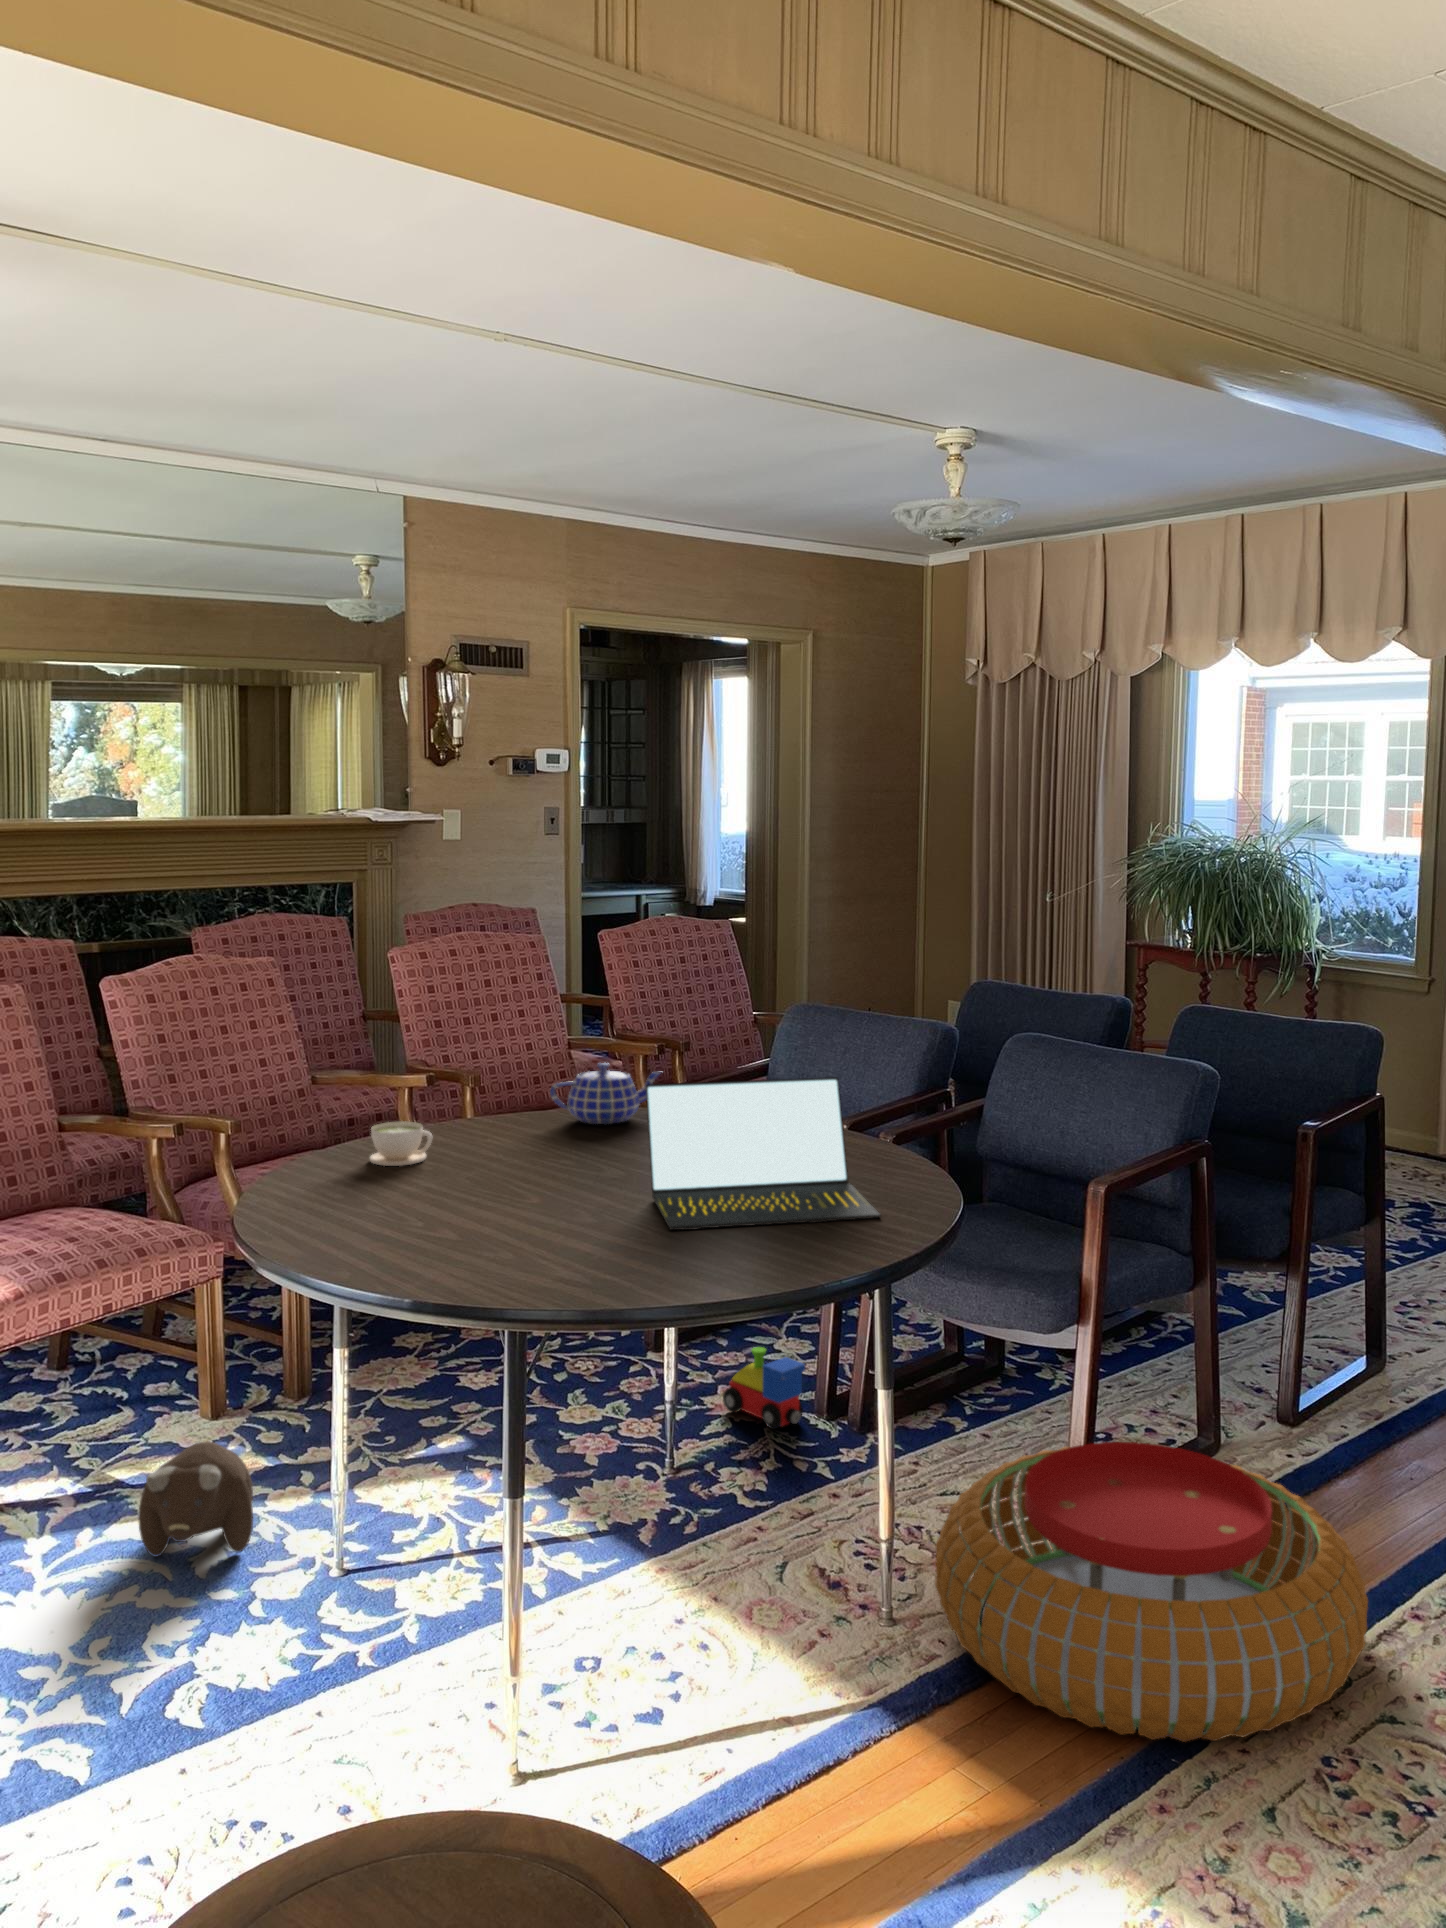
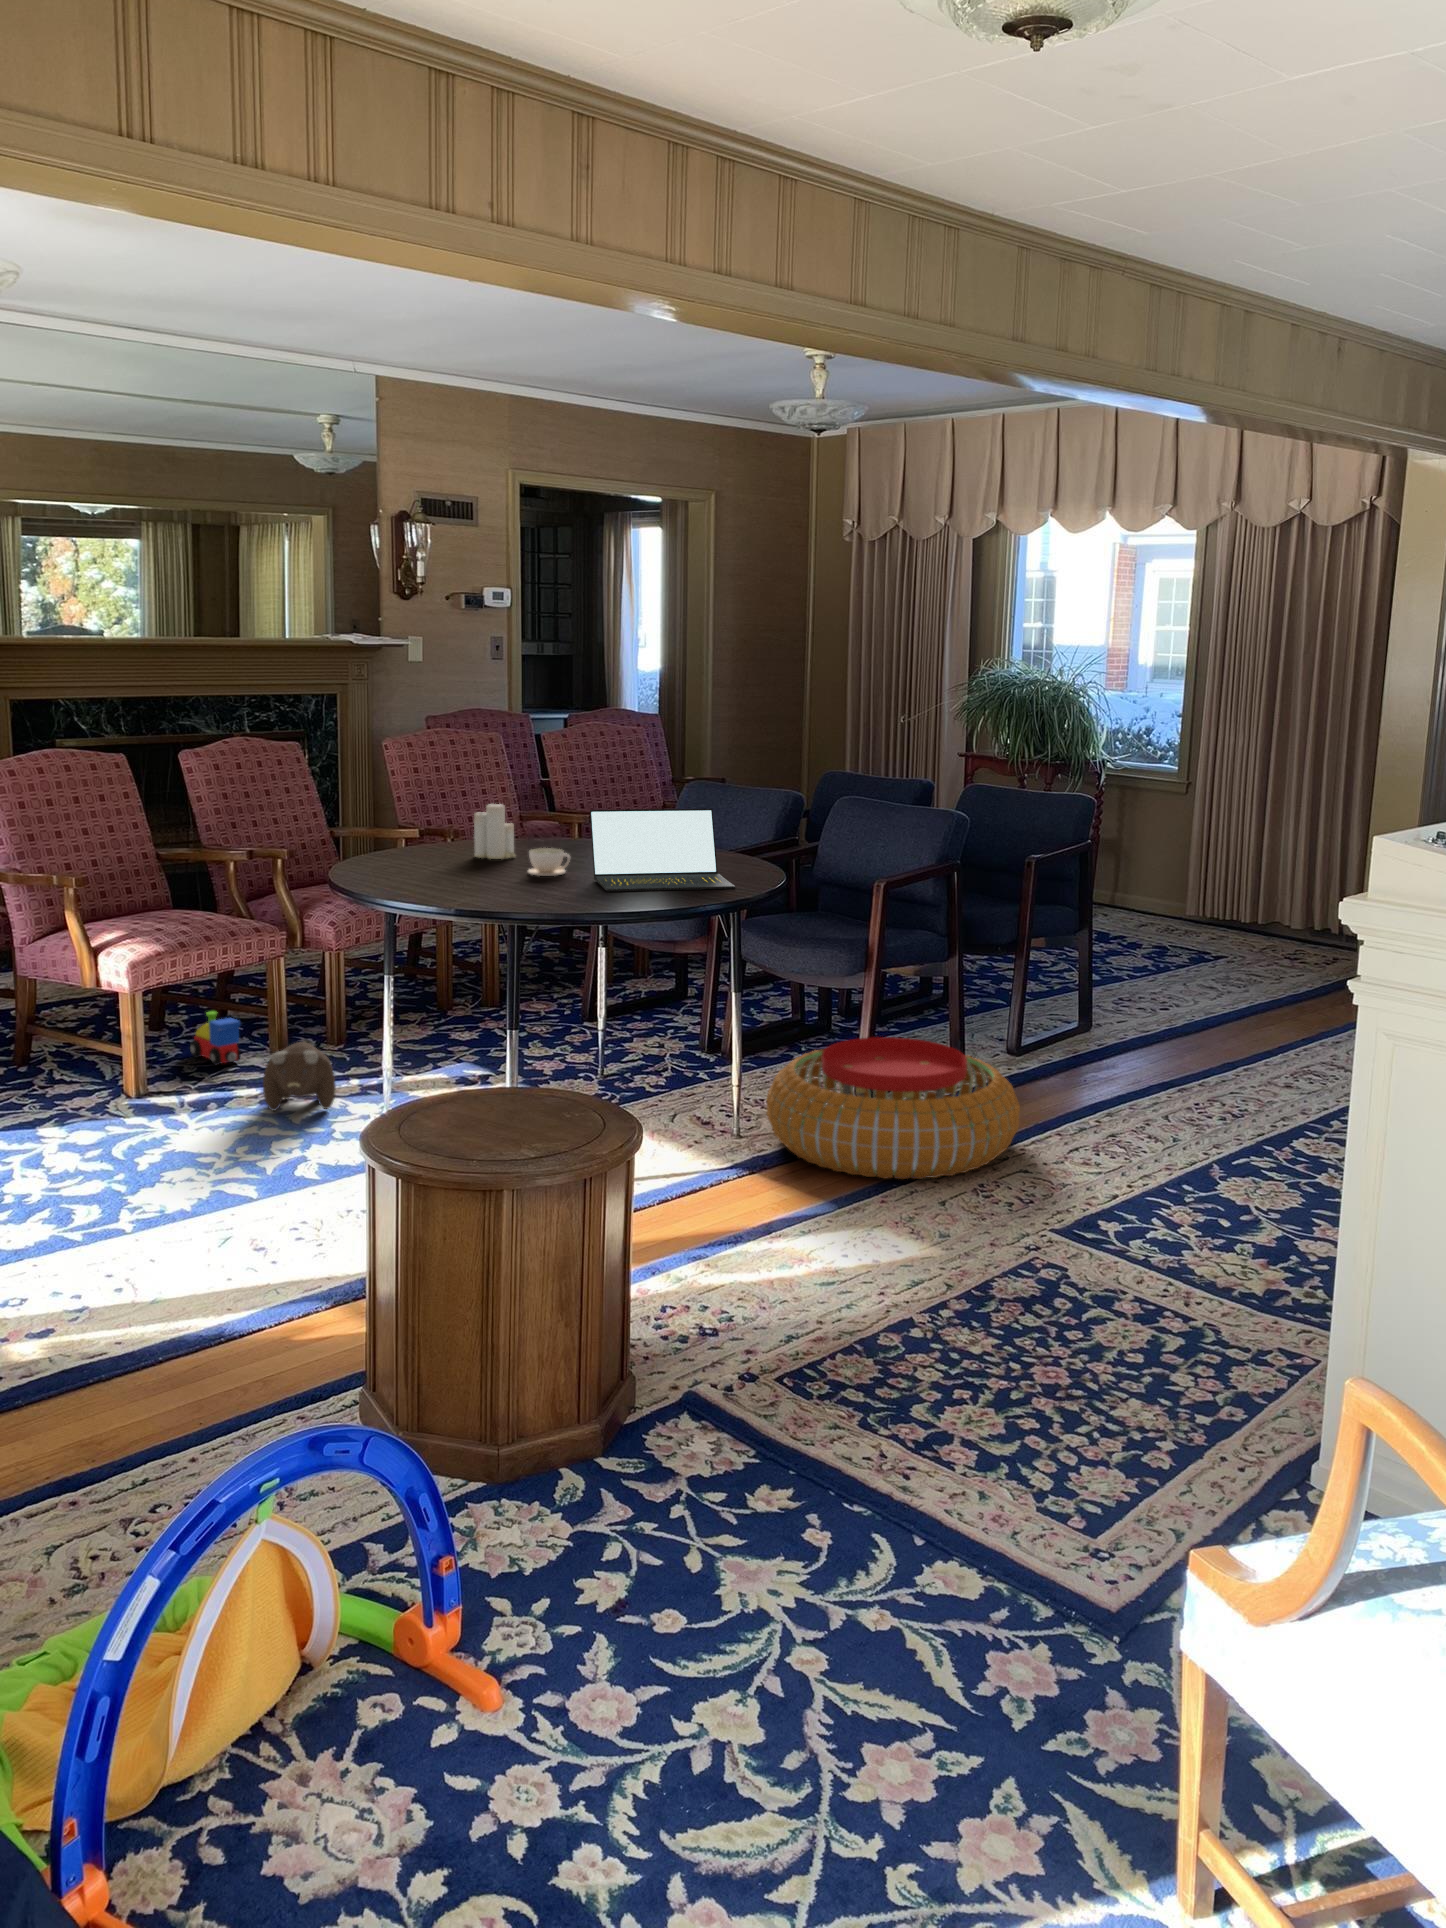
candle: none [477,1056,540,1148] -> present [474,804,515,859]
teapot: present [550,1063,661,1124] -> none [520,809,597,849]
coffee cup: present [370,1121,432,1166] -> present [527,848,570,876]
toy train: present [723,1347,805,1429] -> present [190,1011,241,1065]

